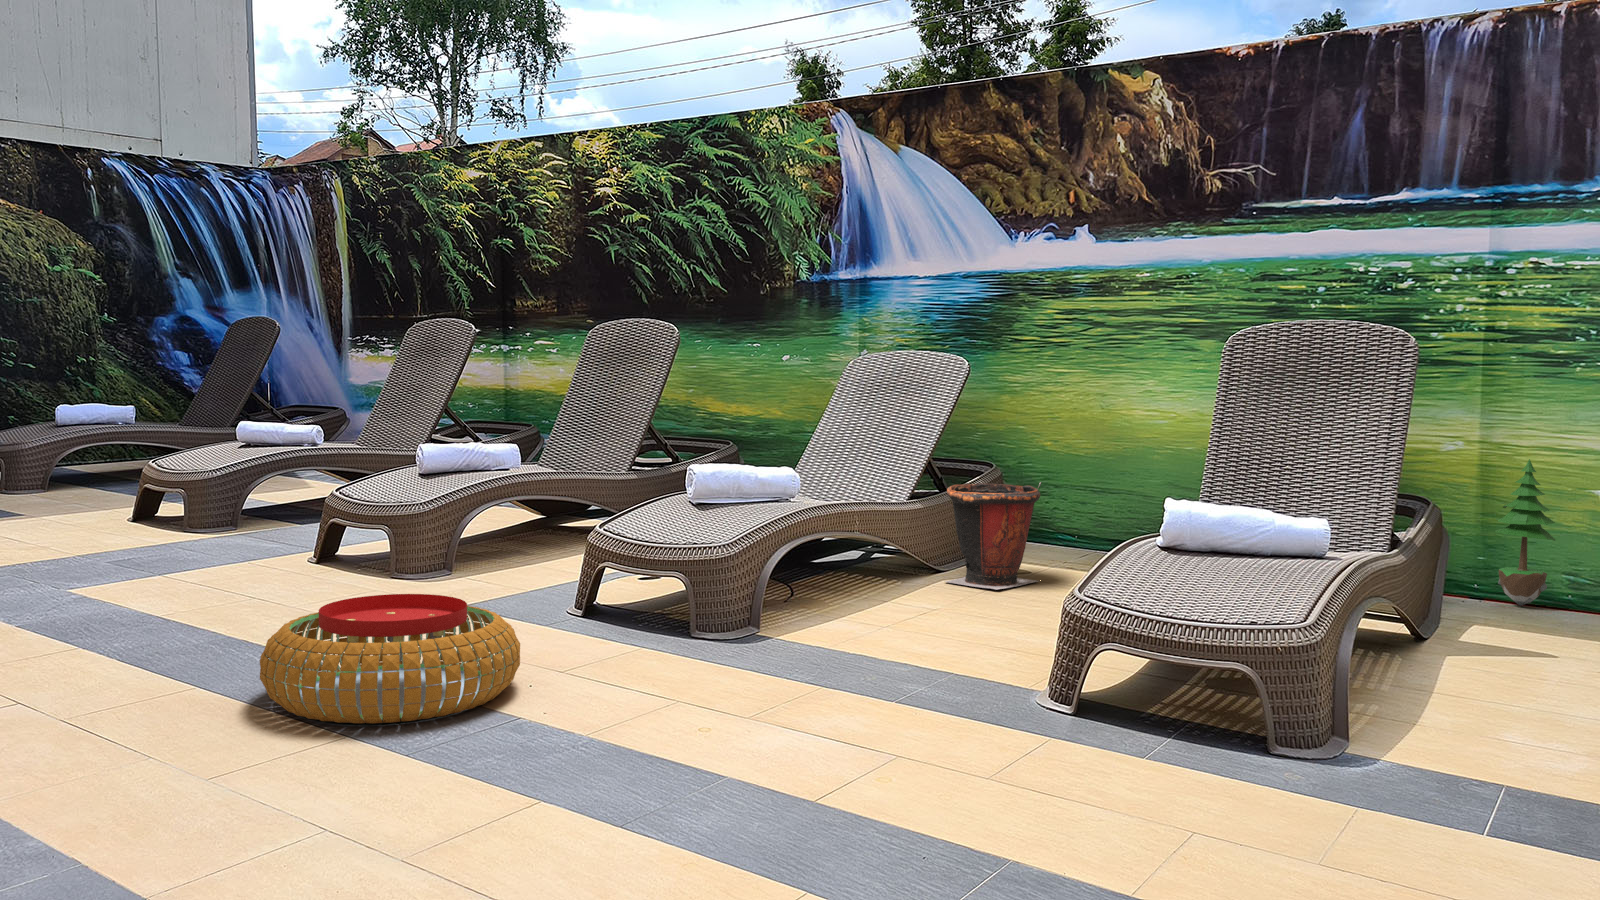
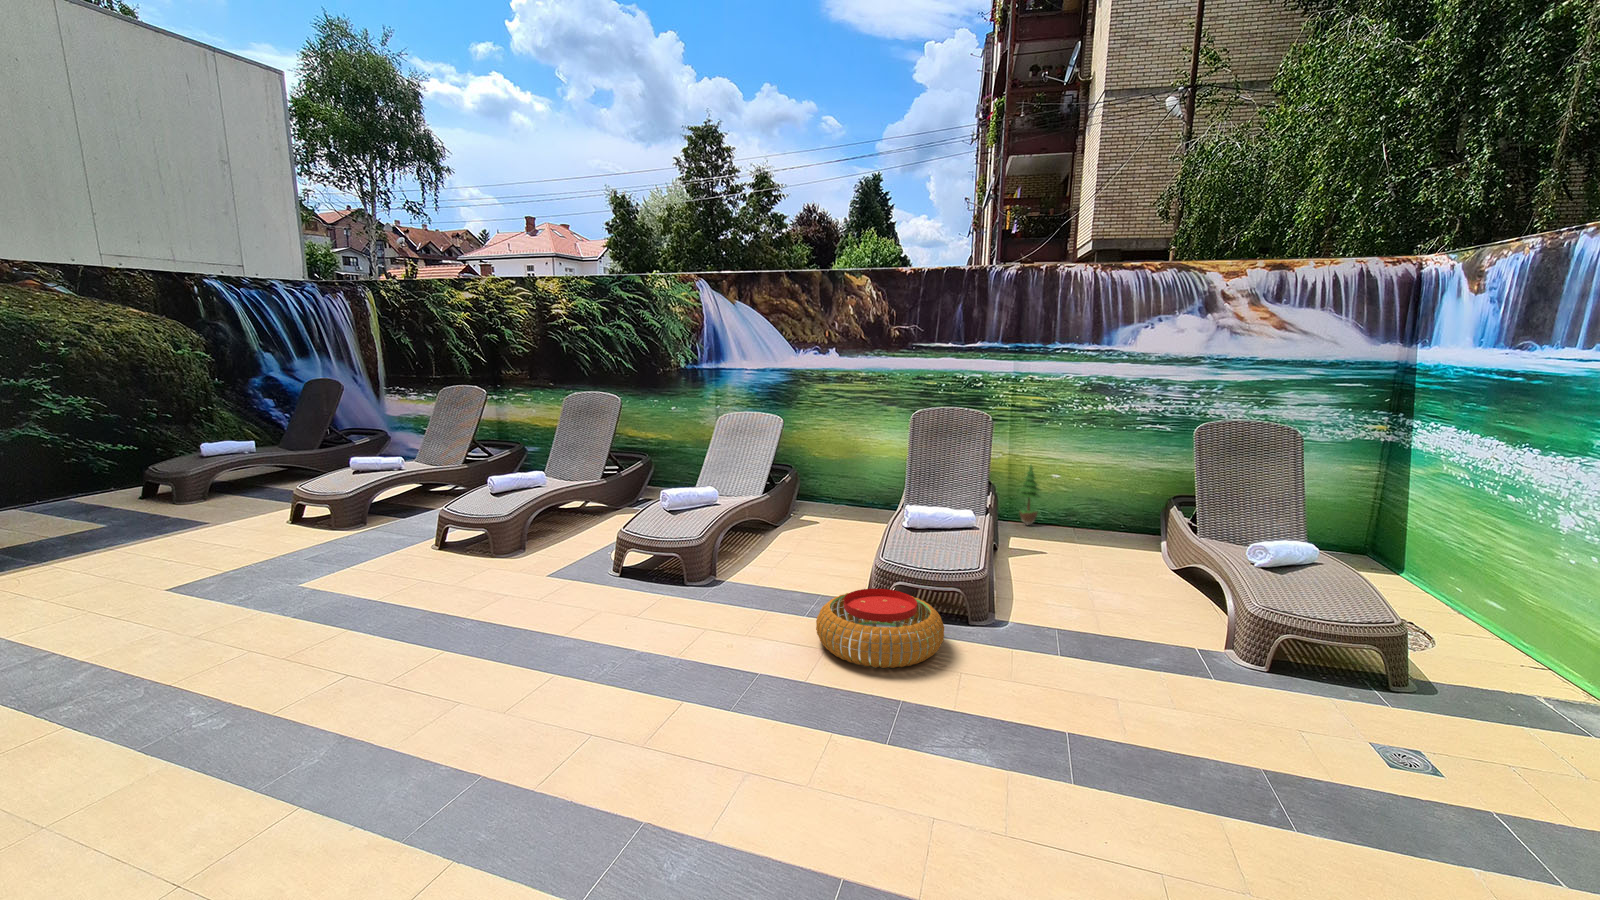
waste bin: present [945,482,1041,590] -> none [787,480,832,535]
pouf: present [260,594,520,723] -> present [816,589,944,668]

